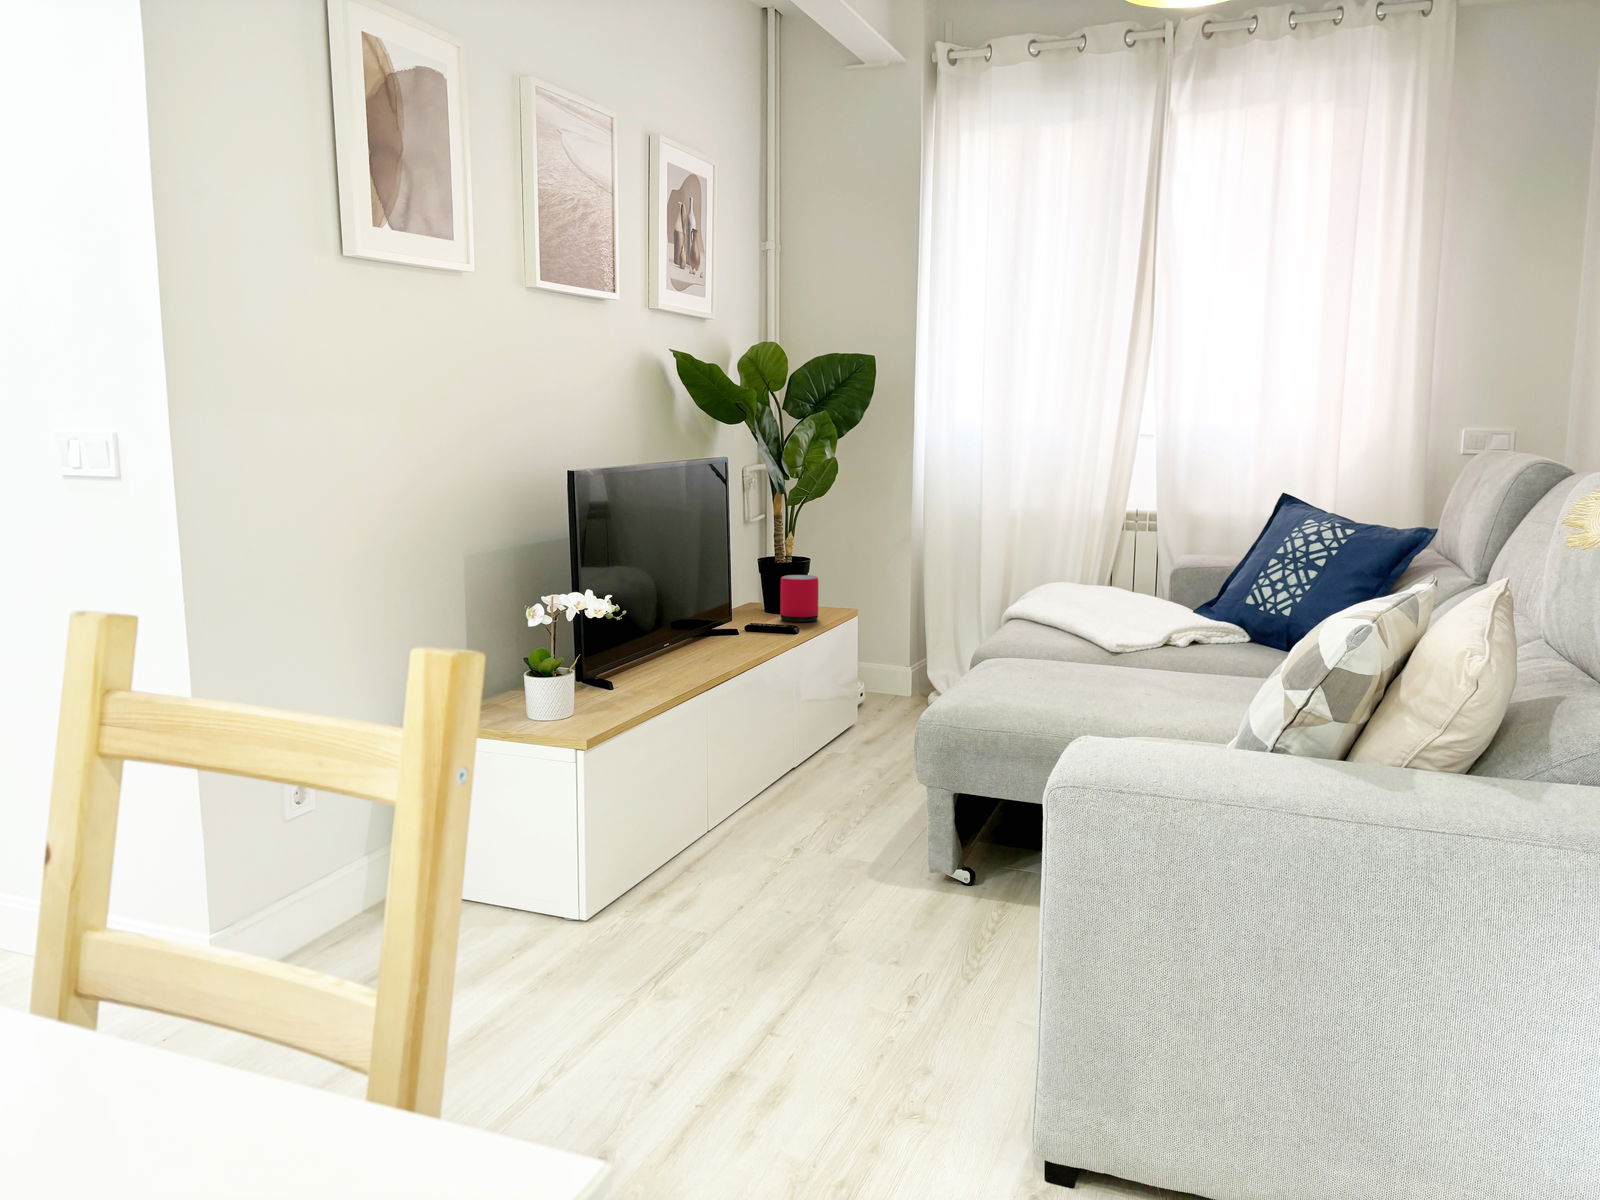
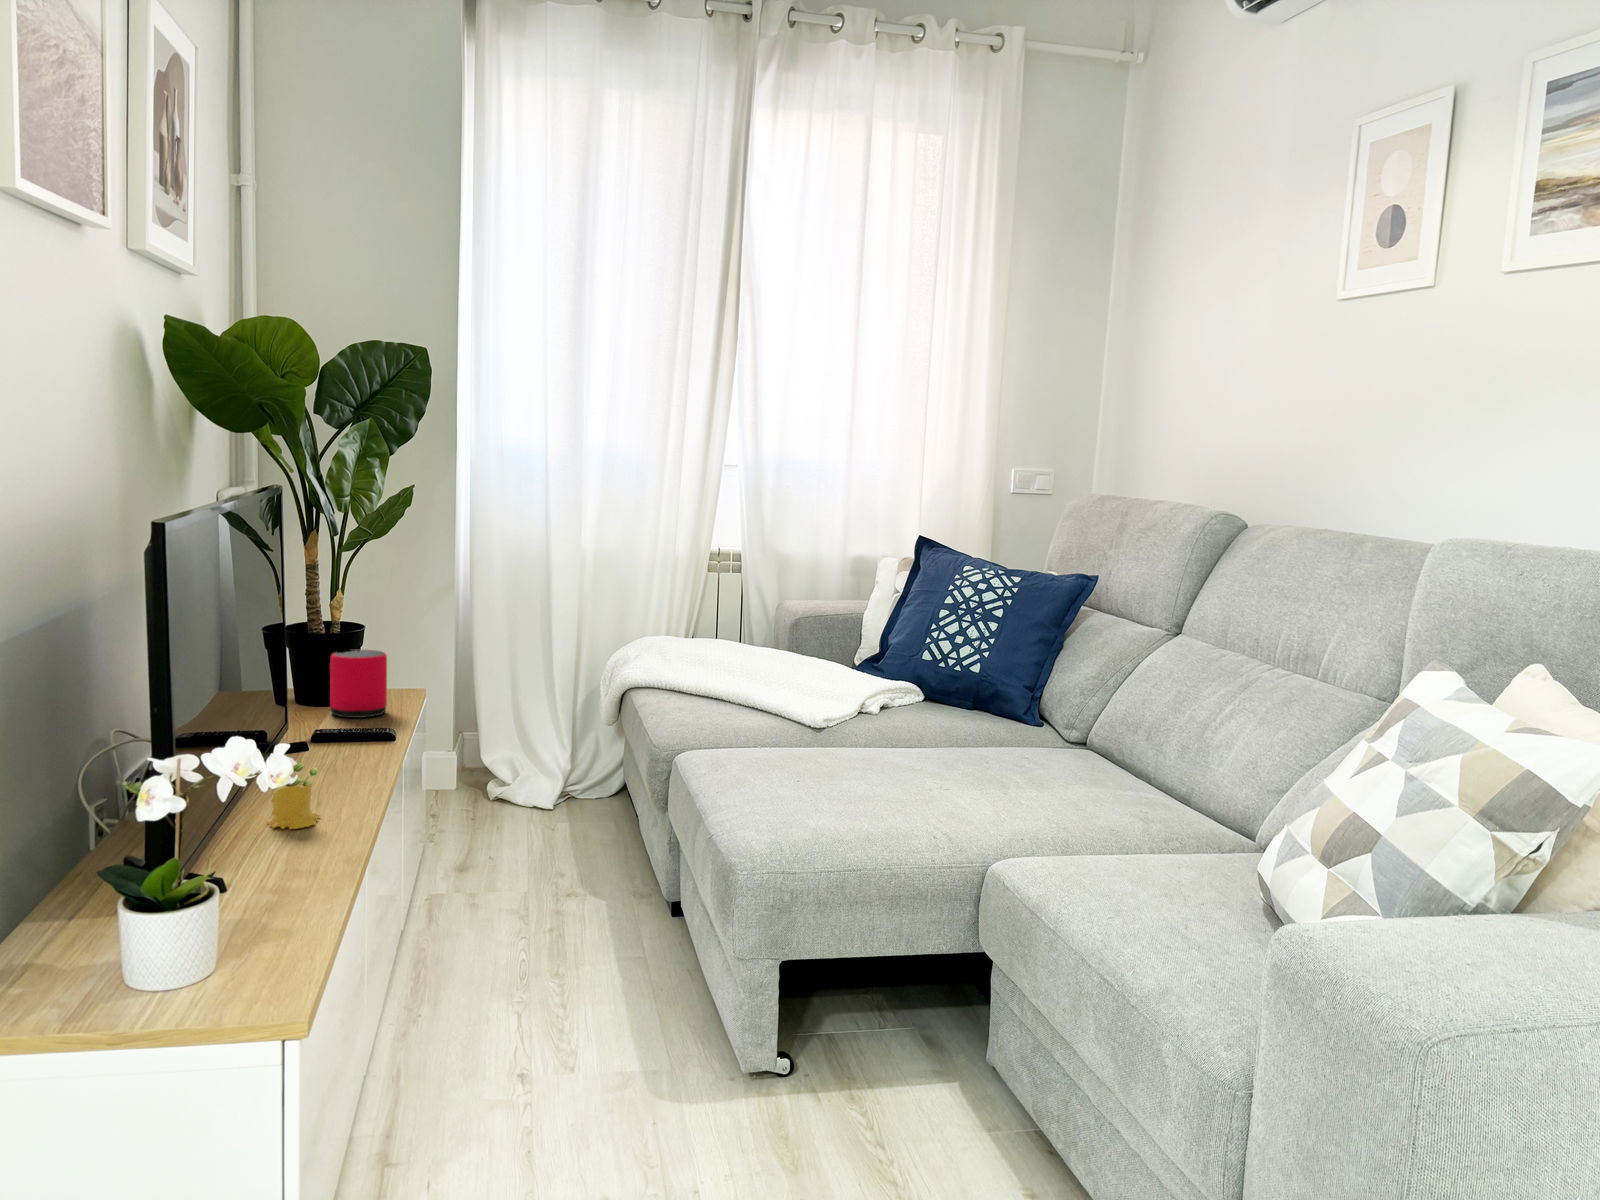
candle: none [663,641,697,673] -> present [268,784,320,829]

